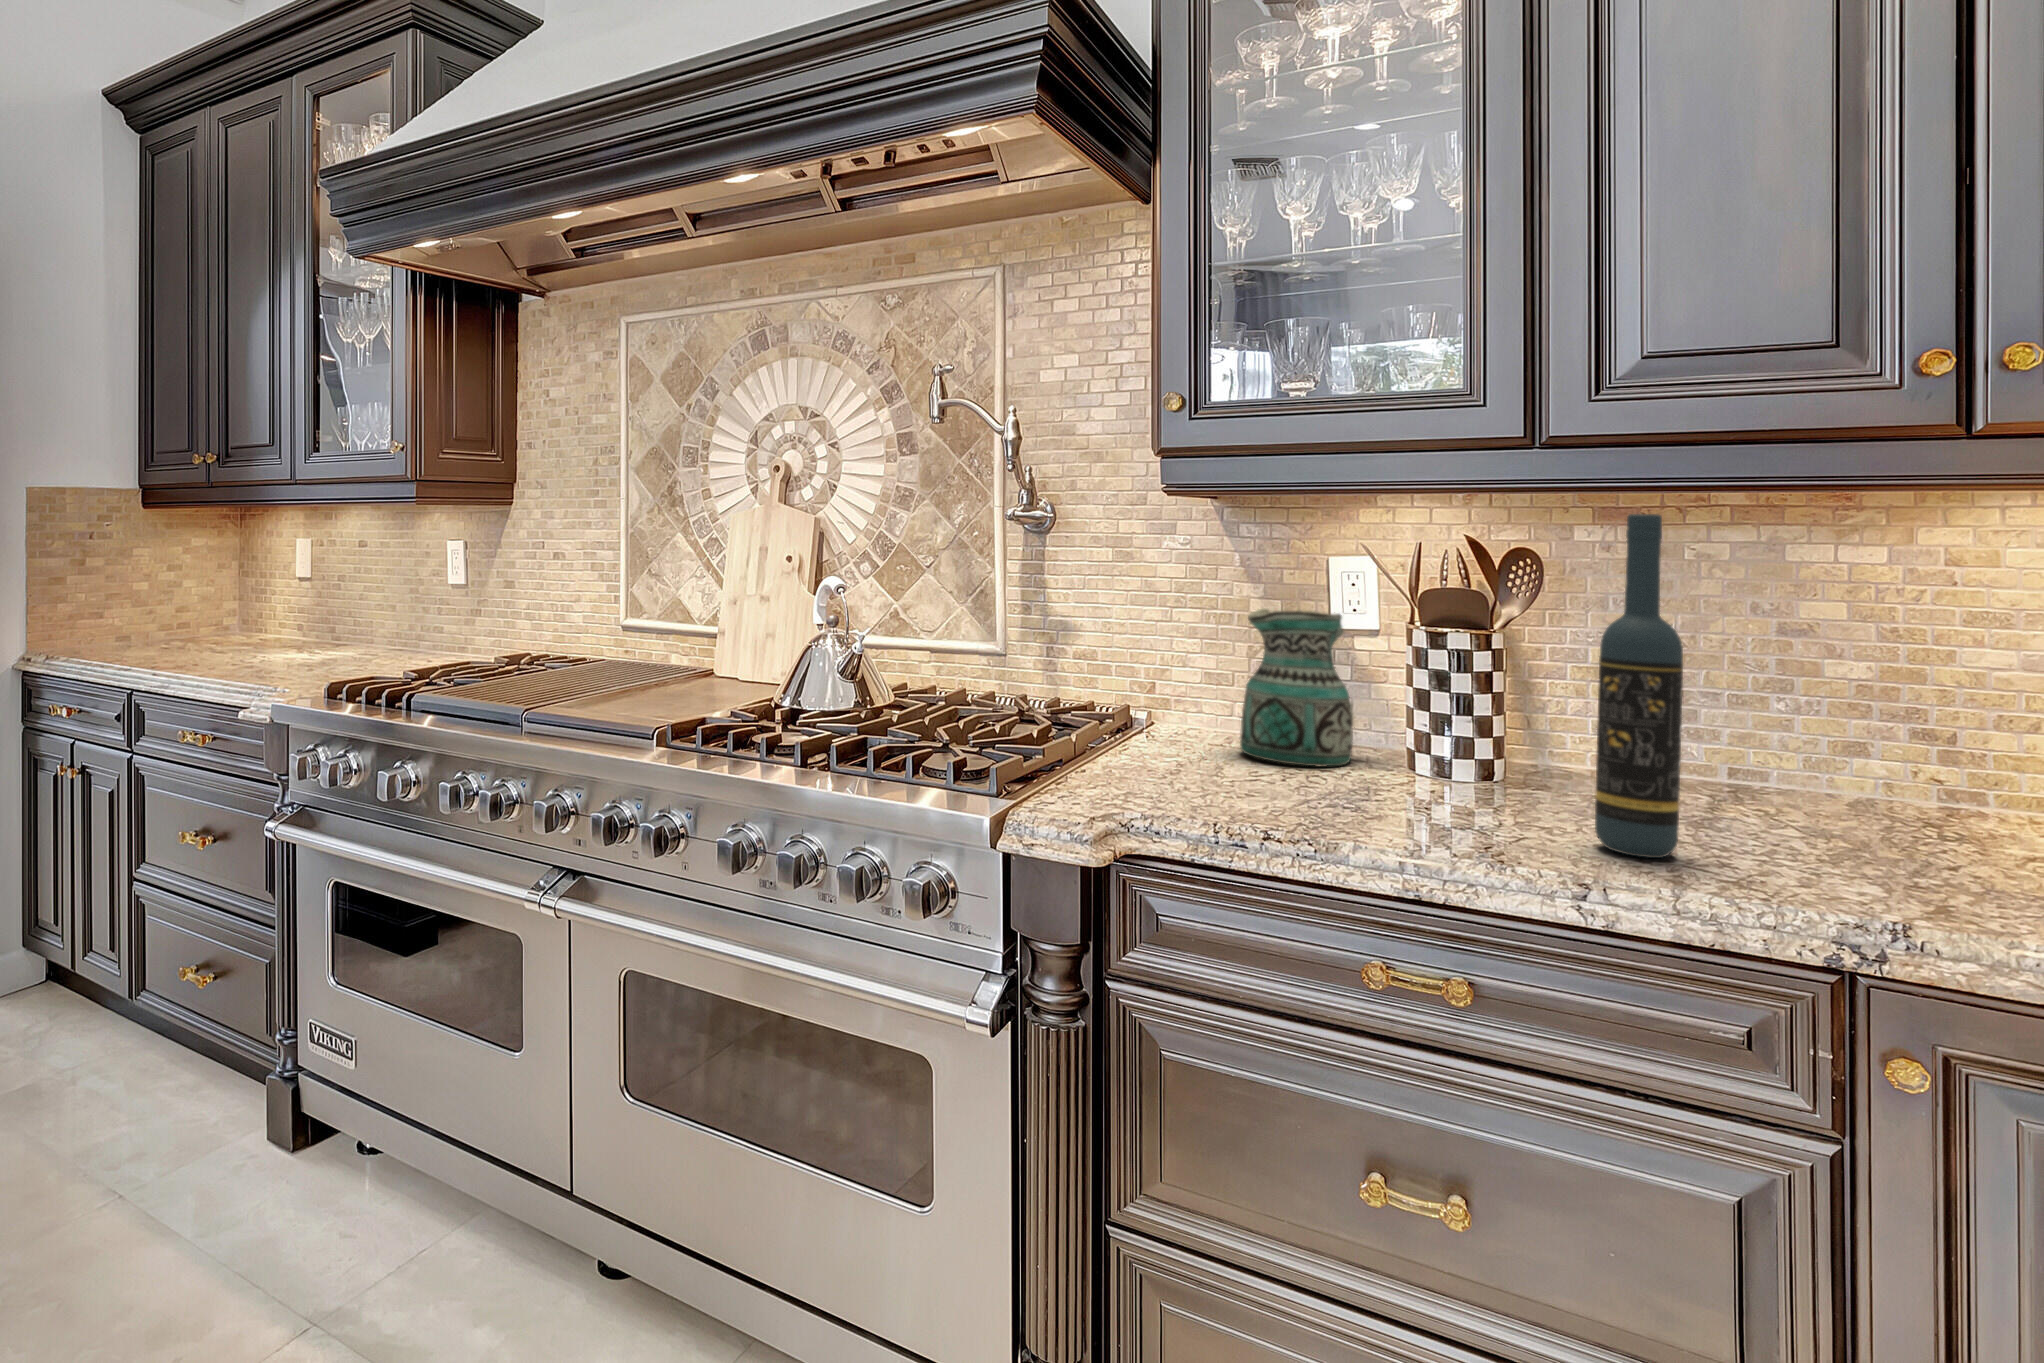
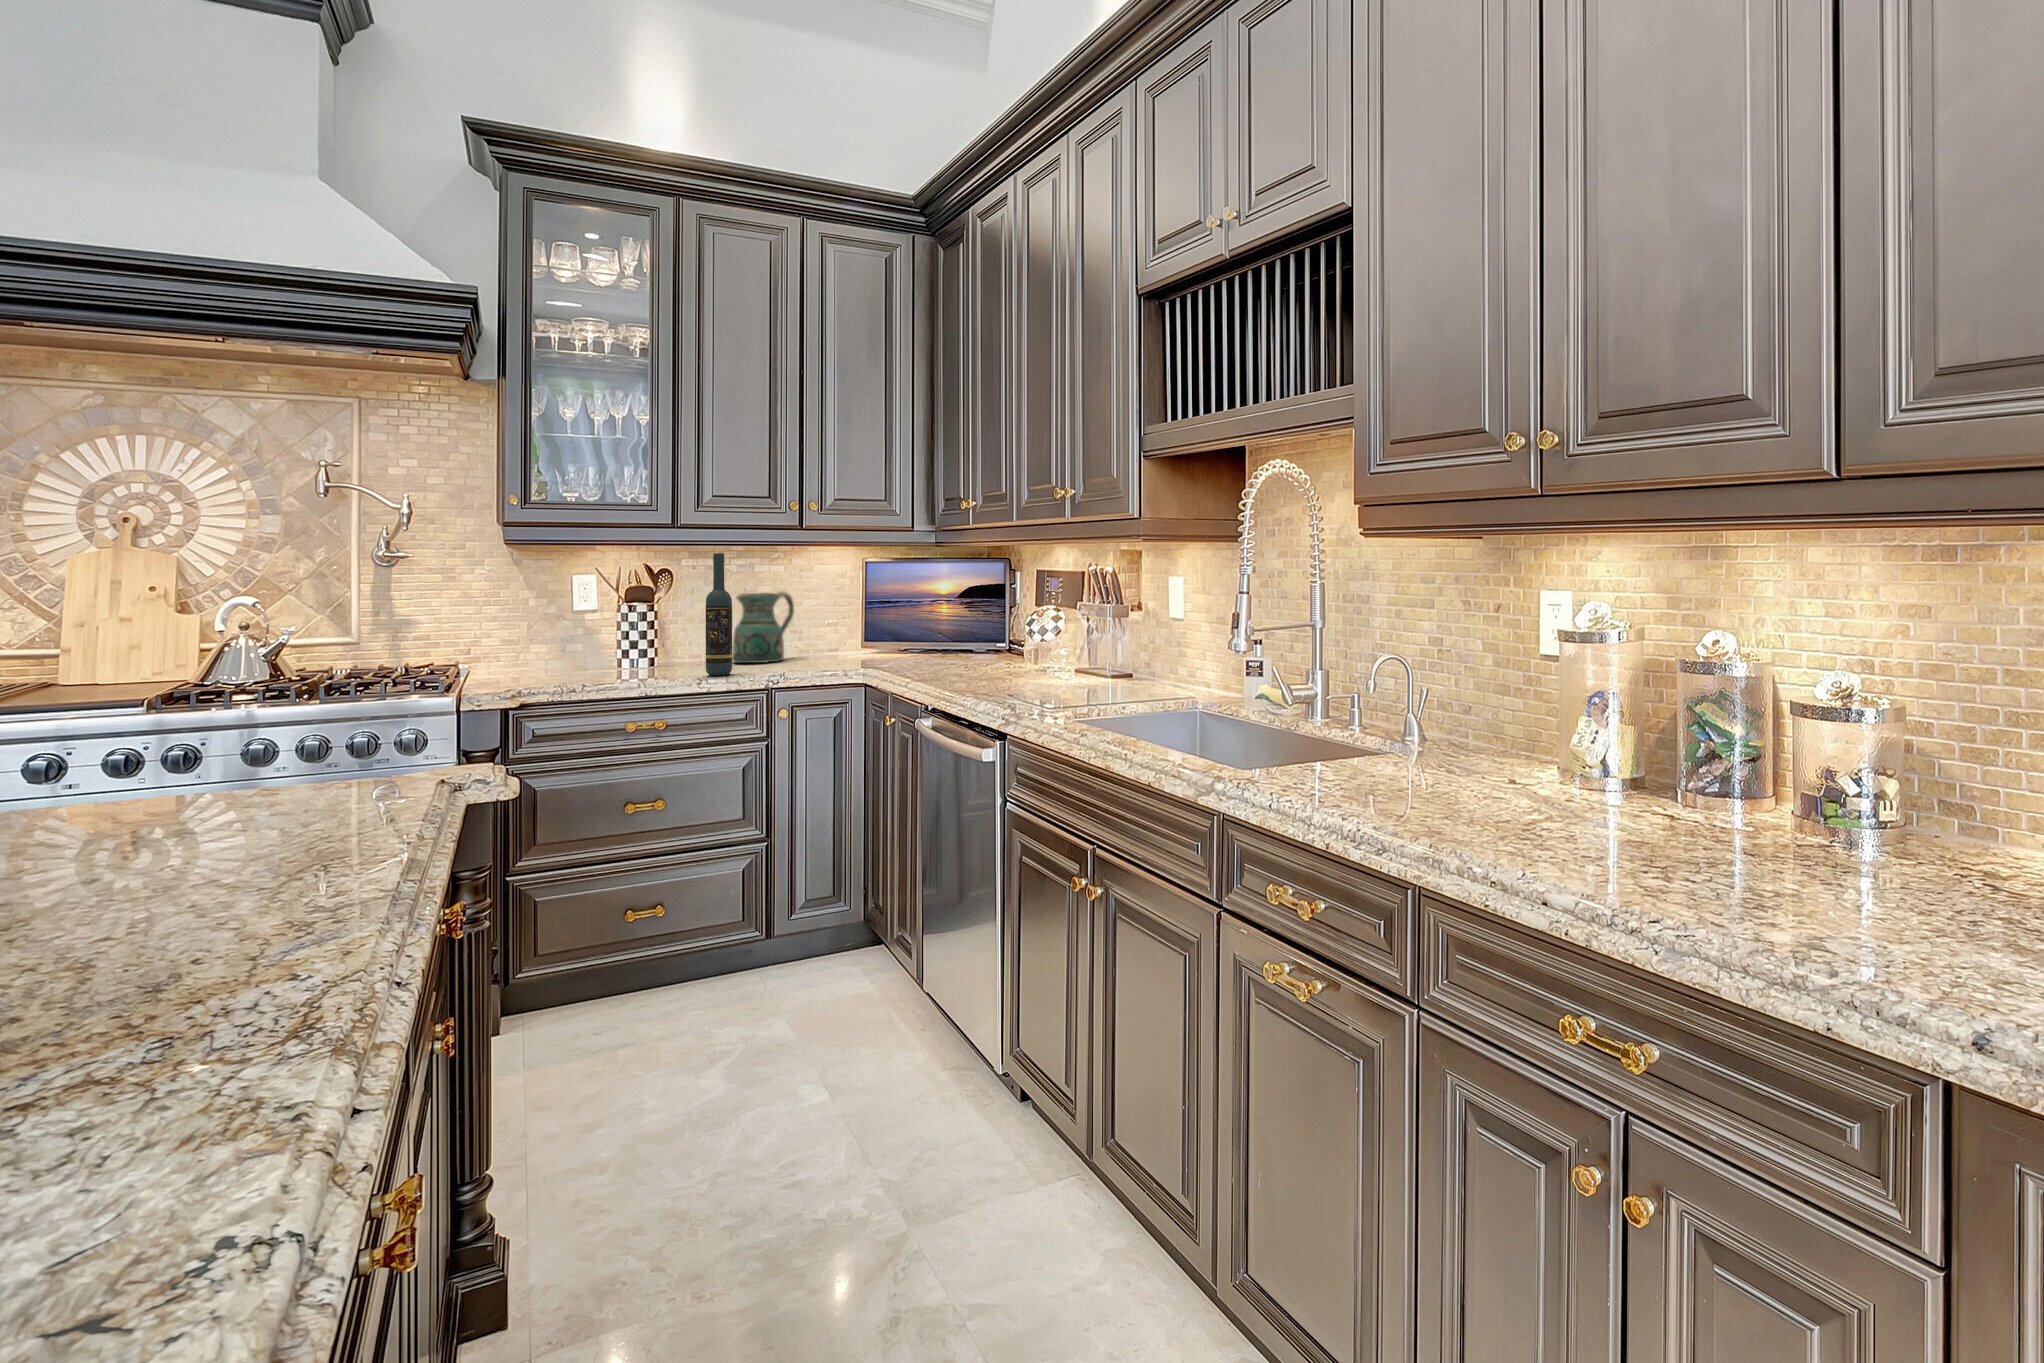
ceramic pitcher: present [1240,608,1353,766] -> present [732,592,794,663]

